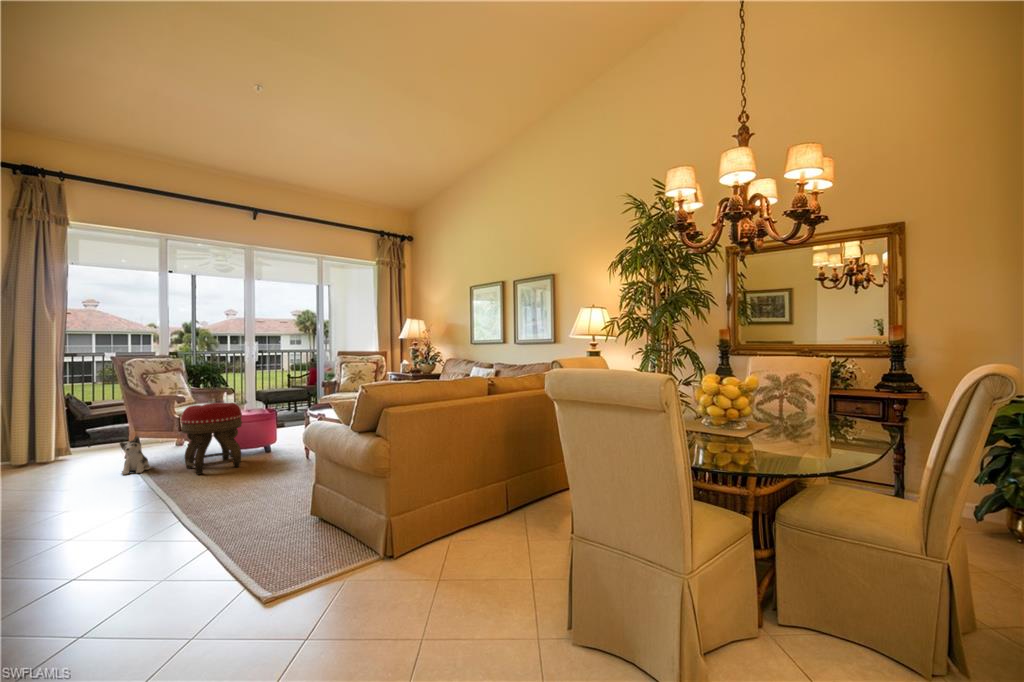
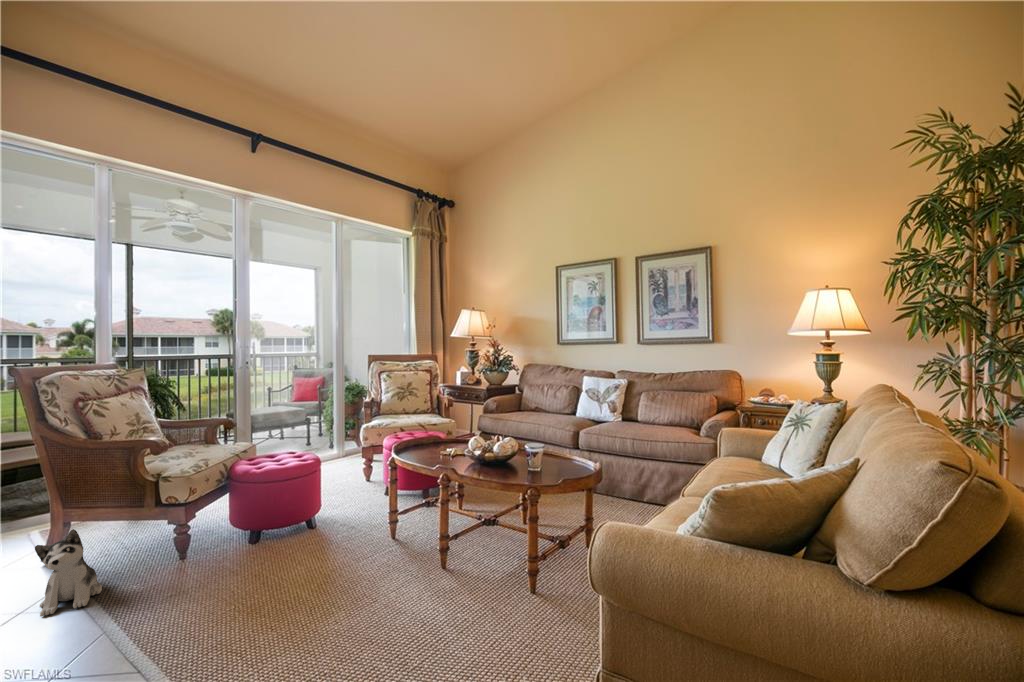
footstool: present [181,403,242,475] -> none [172,451,288,604]

